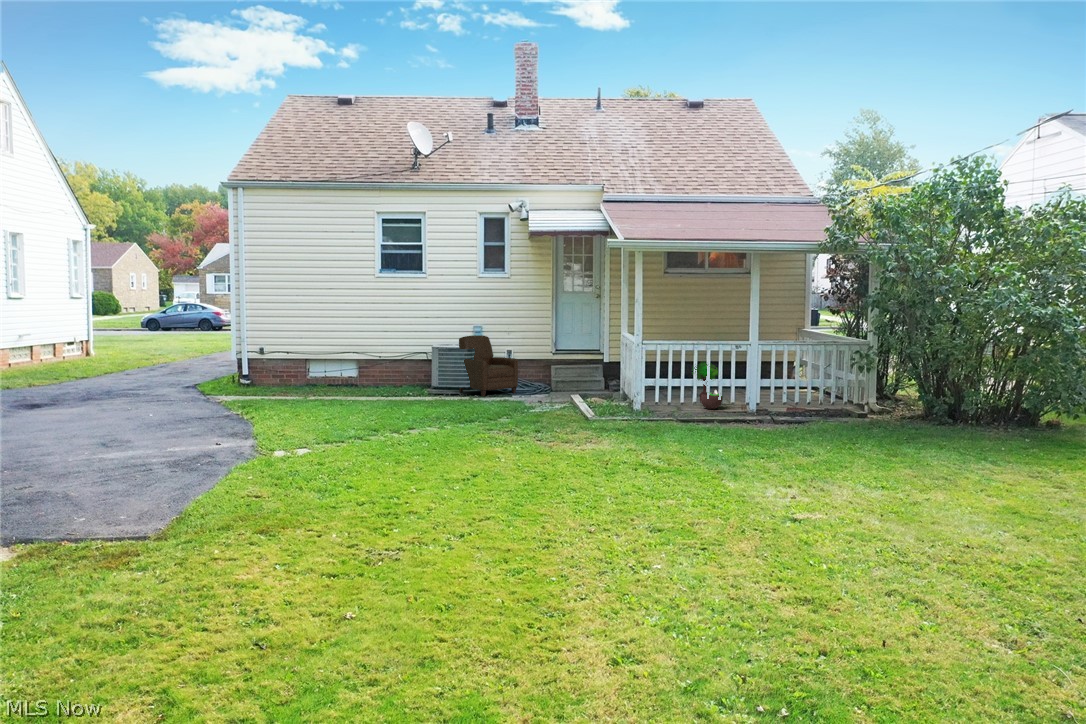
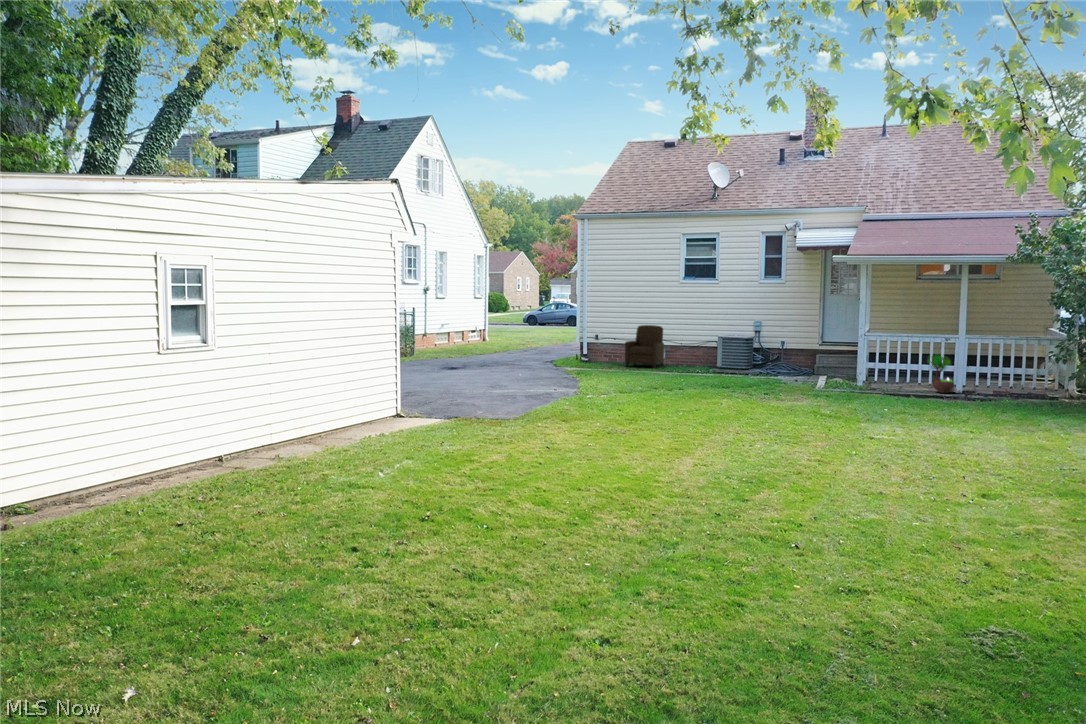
chair: present [459,335,518,396] -> present [625,325,664,368]

